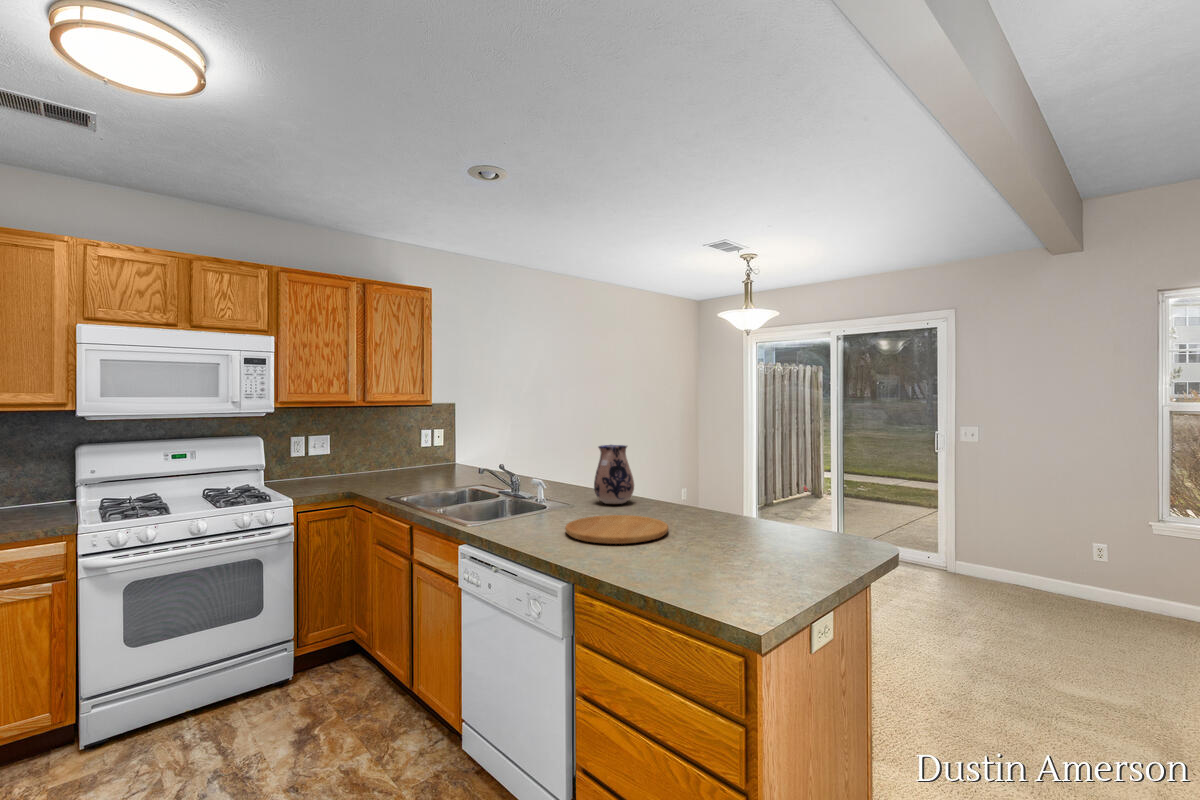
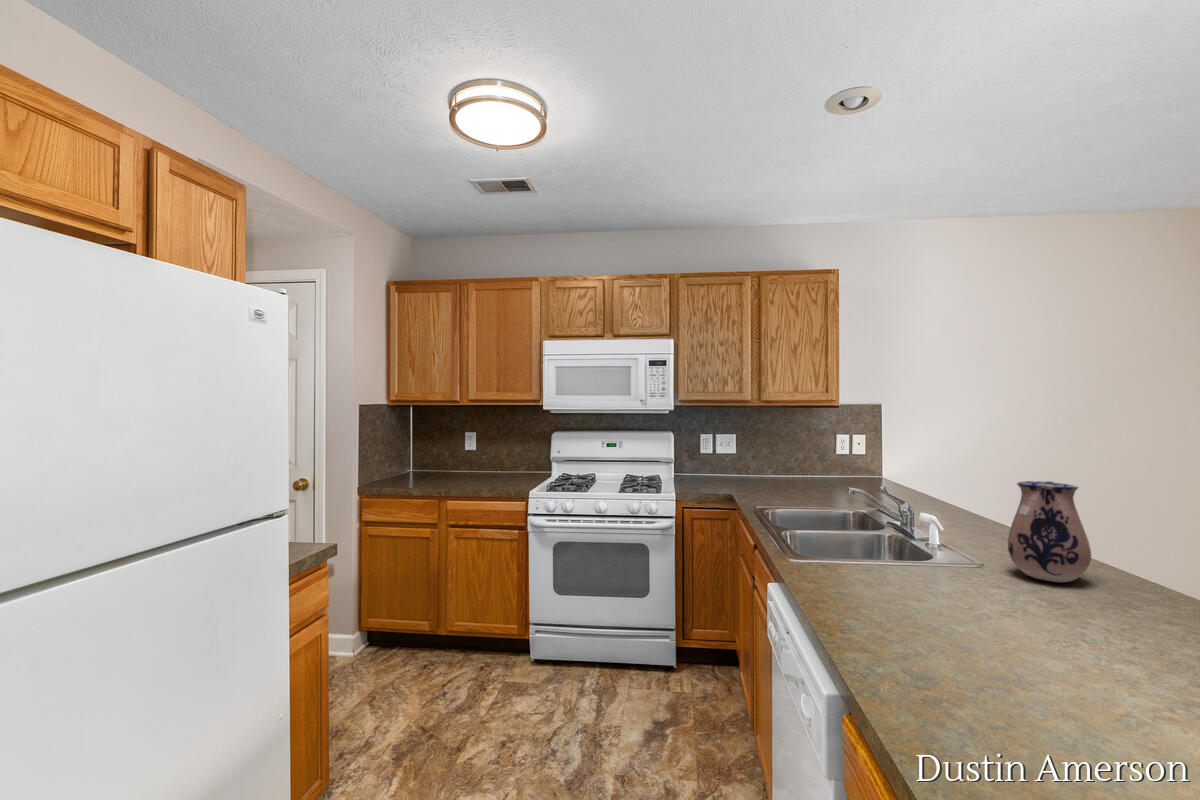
cutting board: present [565,515,669,544] -> none [885,592,1089,667]

